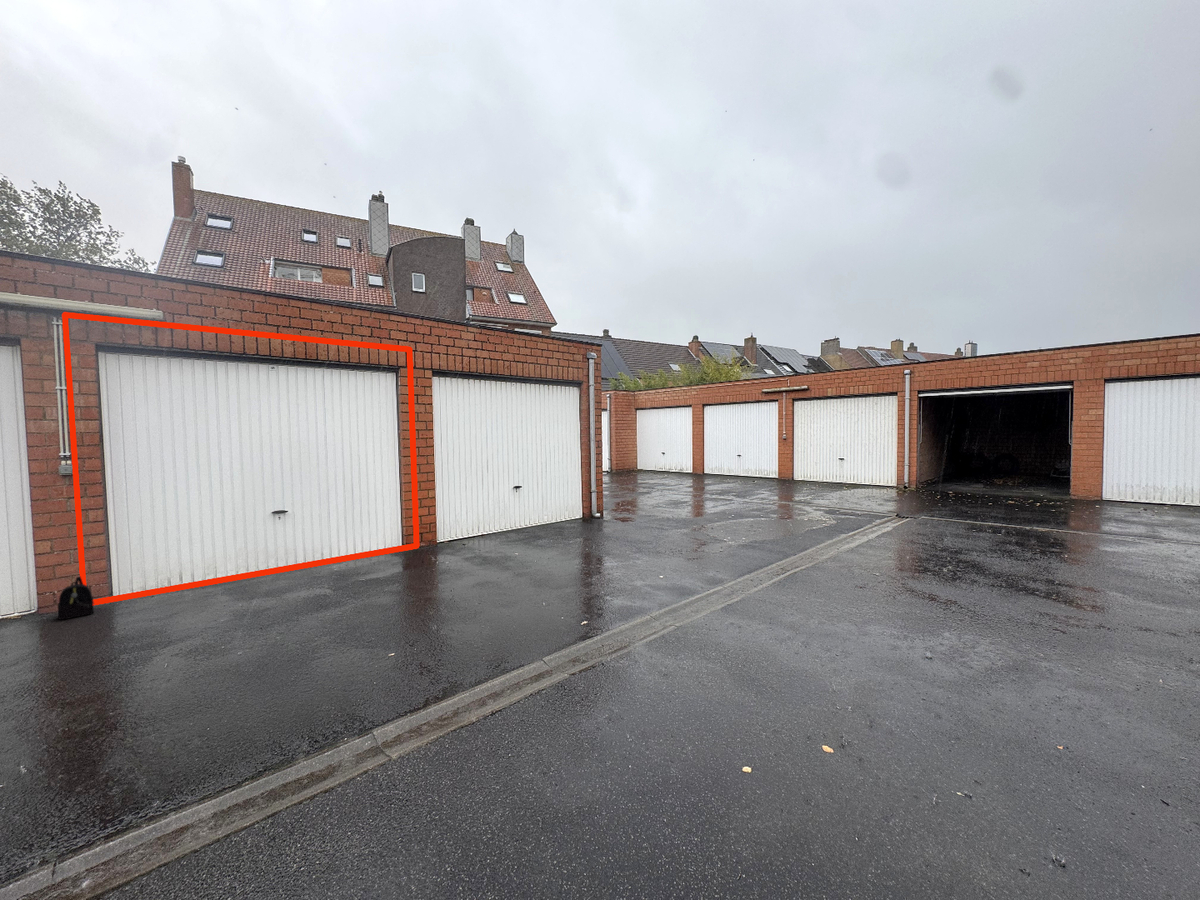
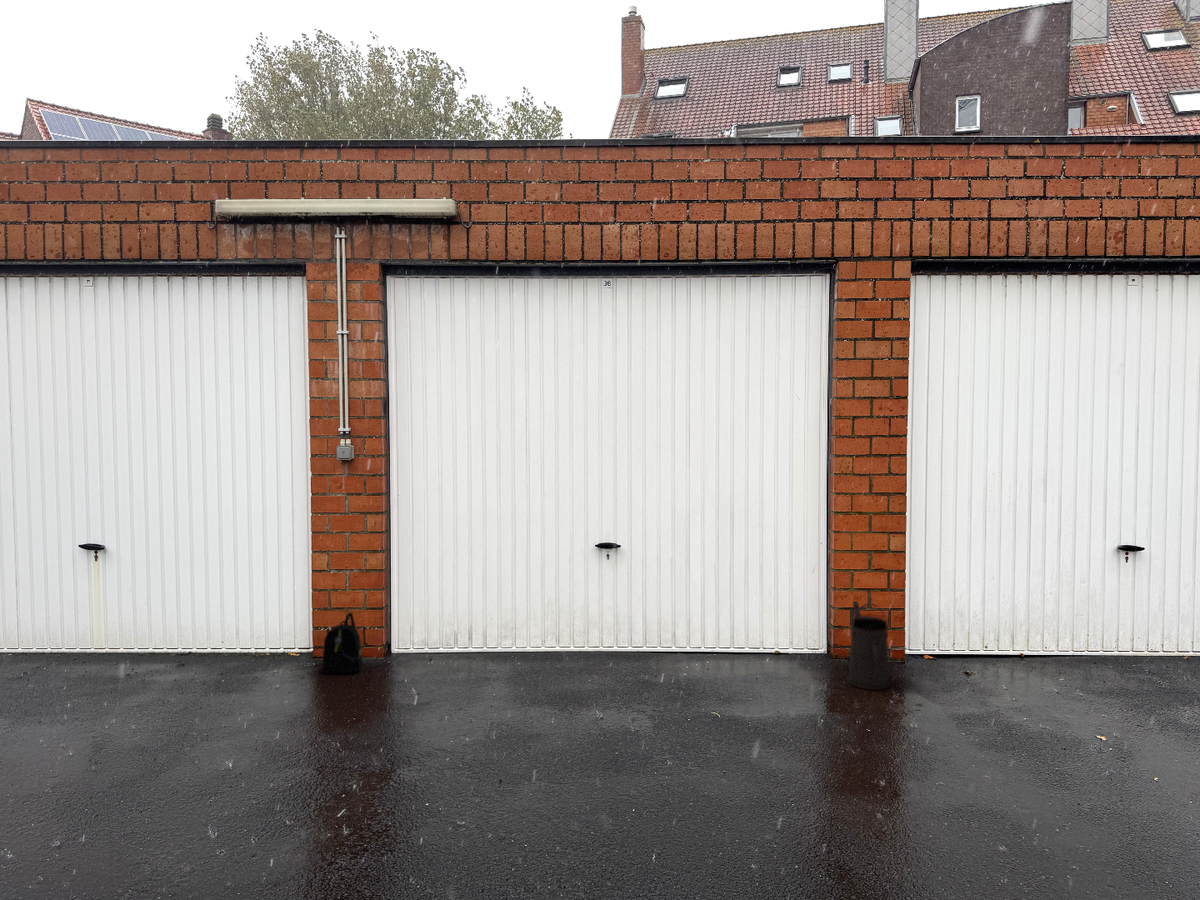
watering can: none [412,521,432,559] -> present [847,601,890,690]

